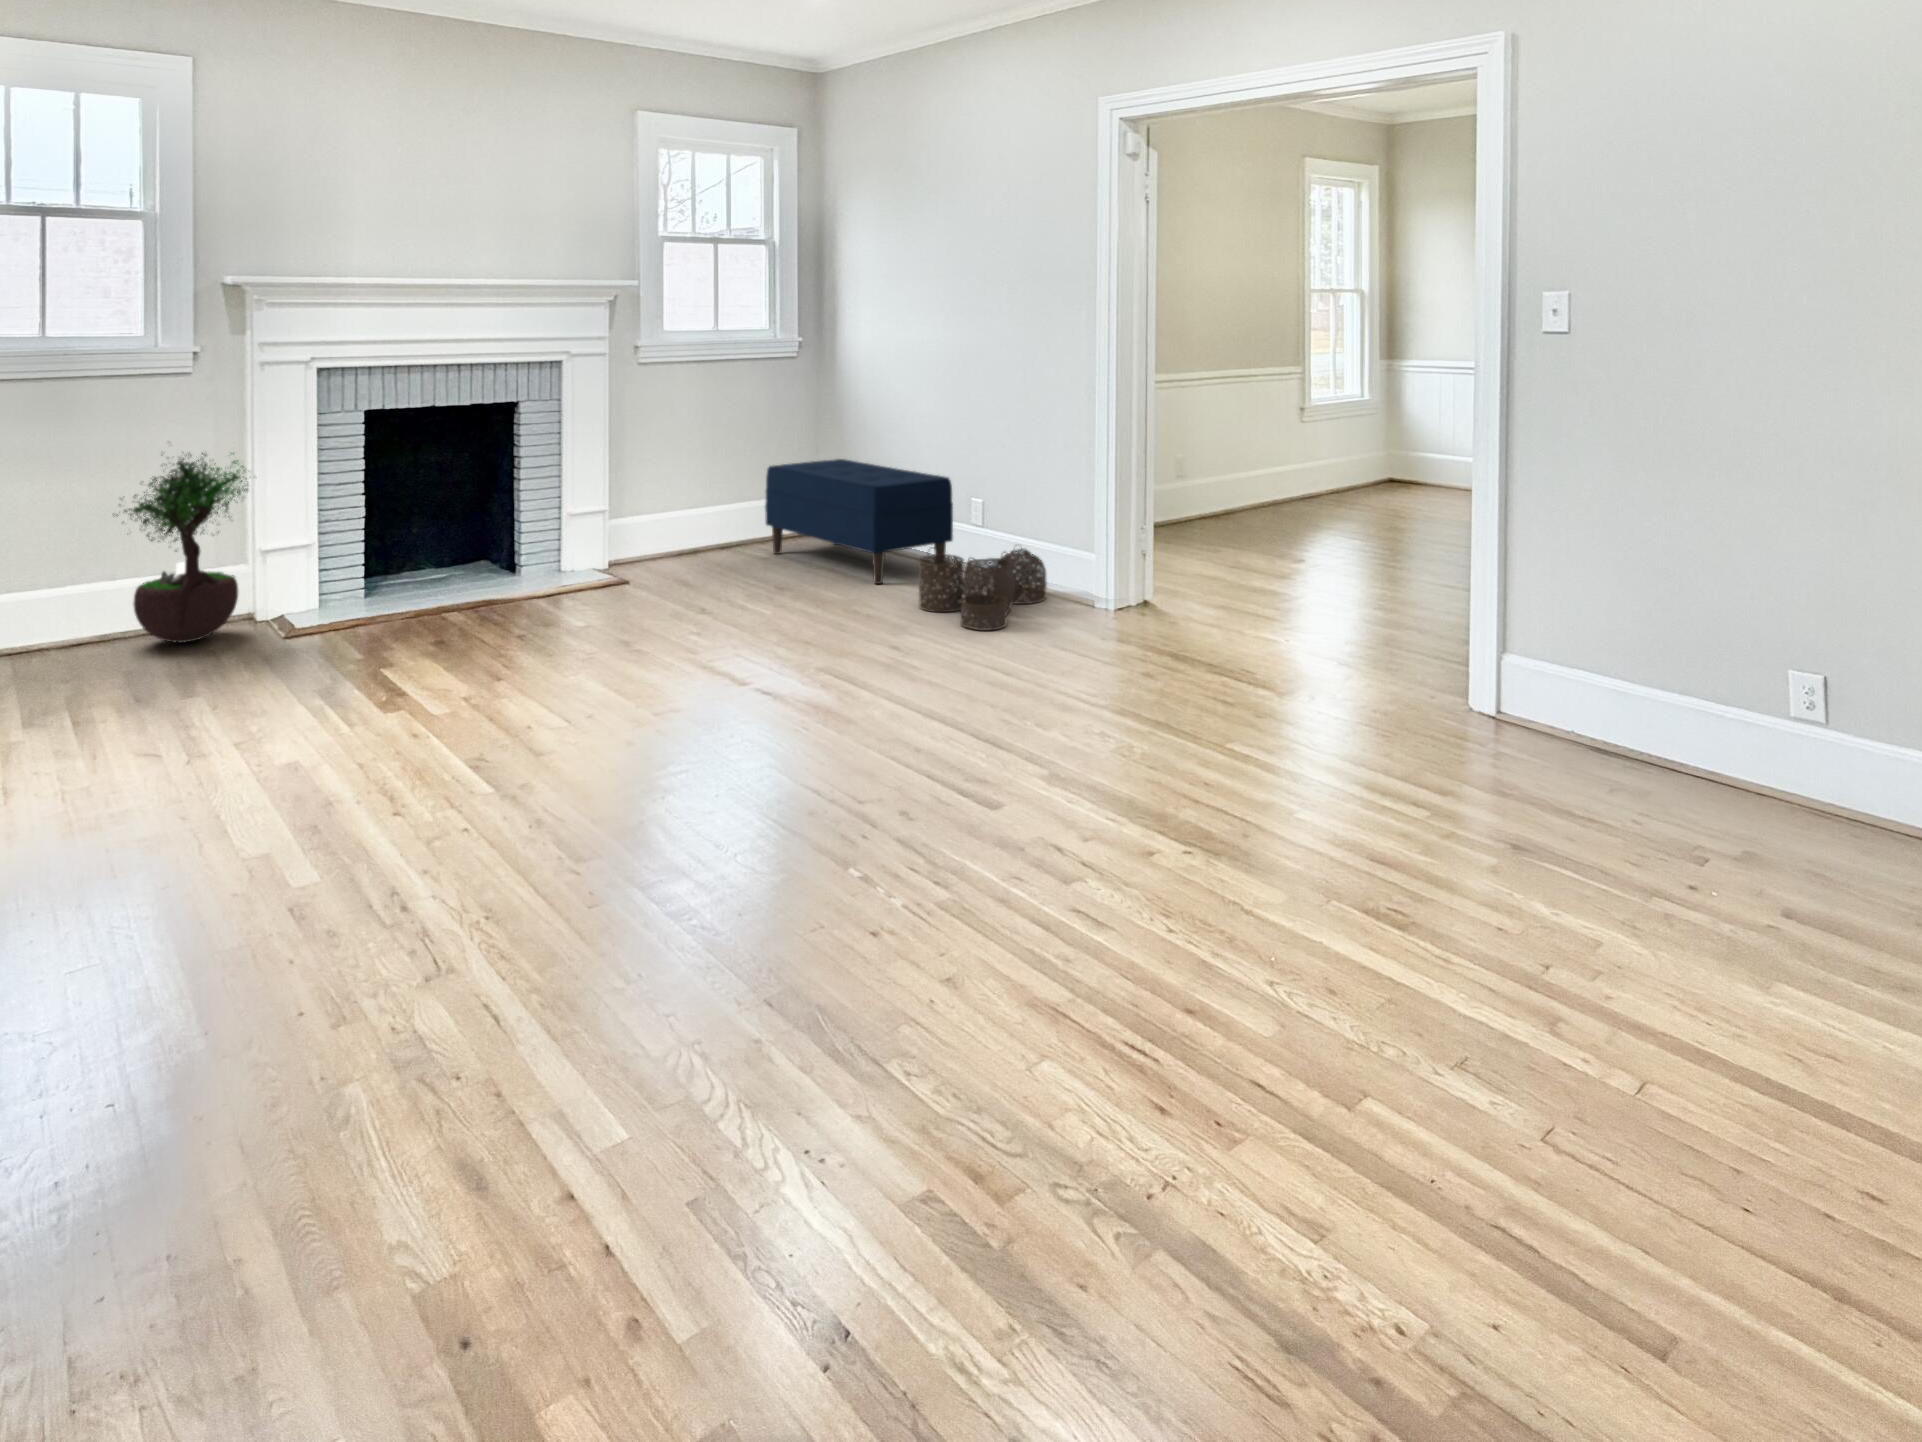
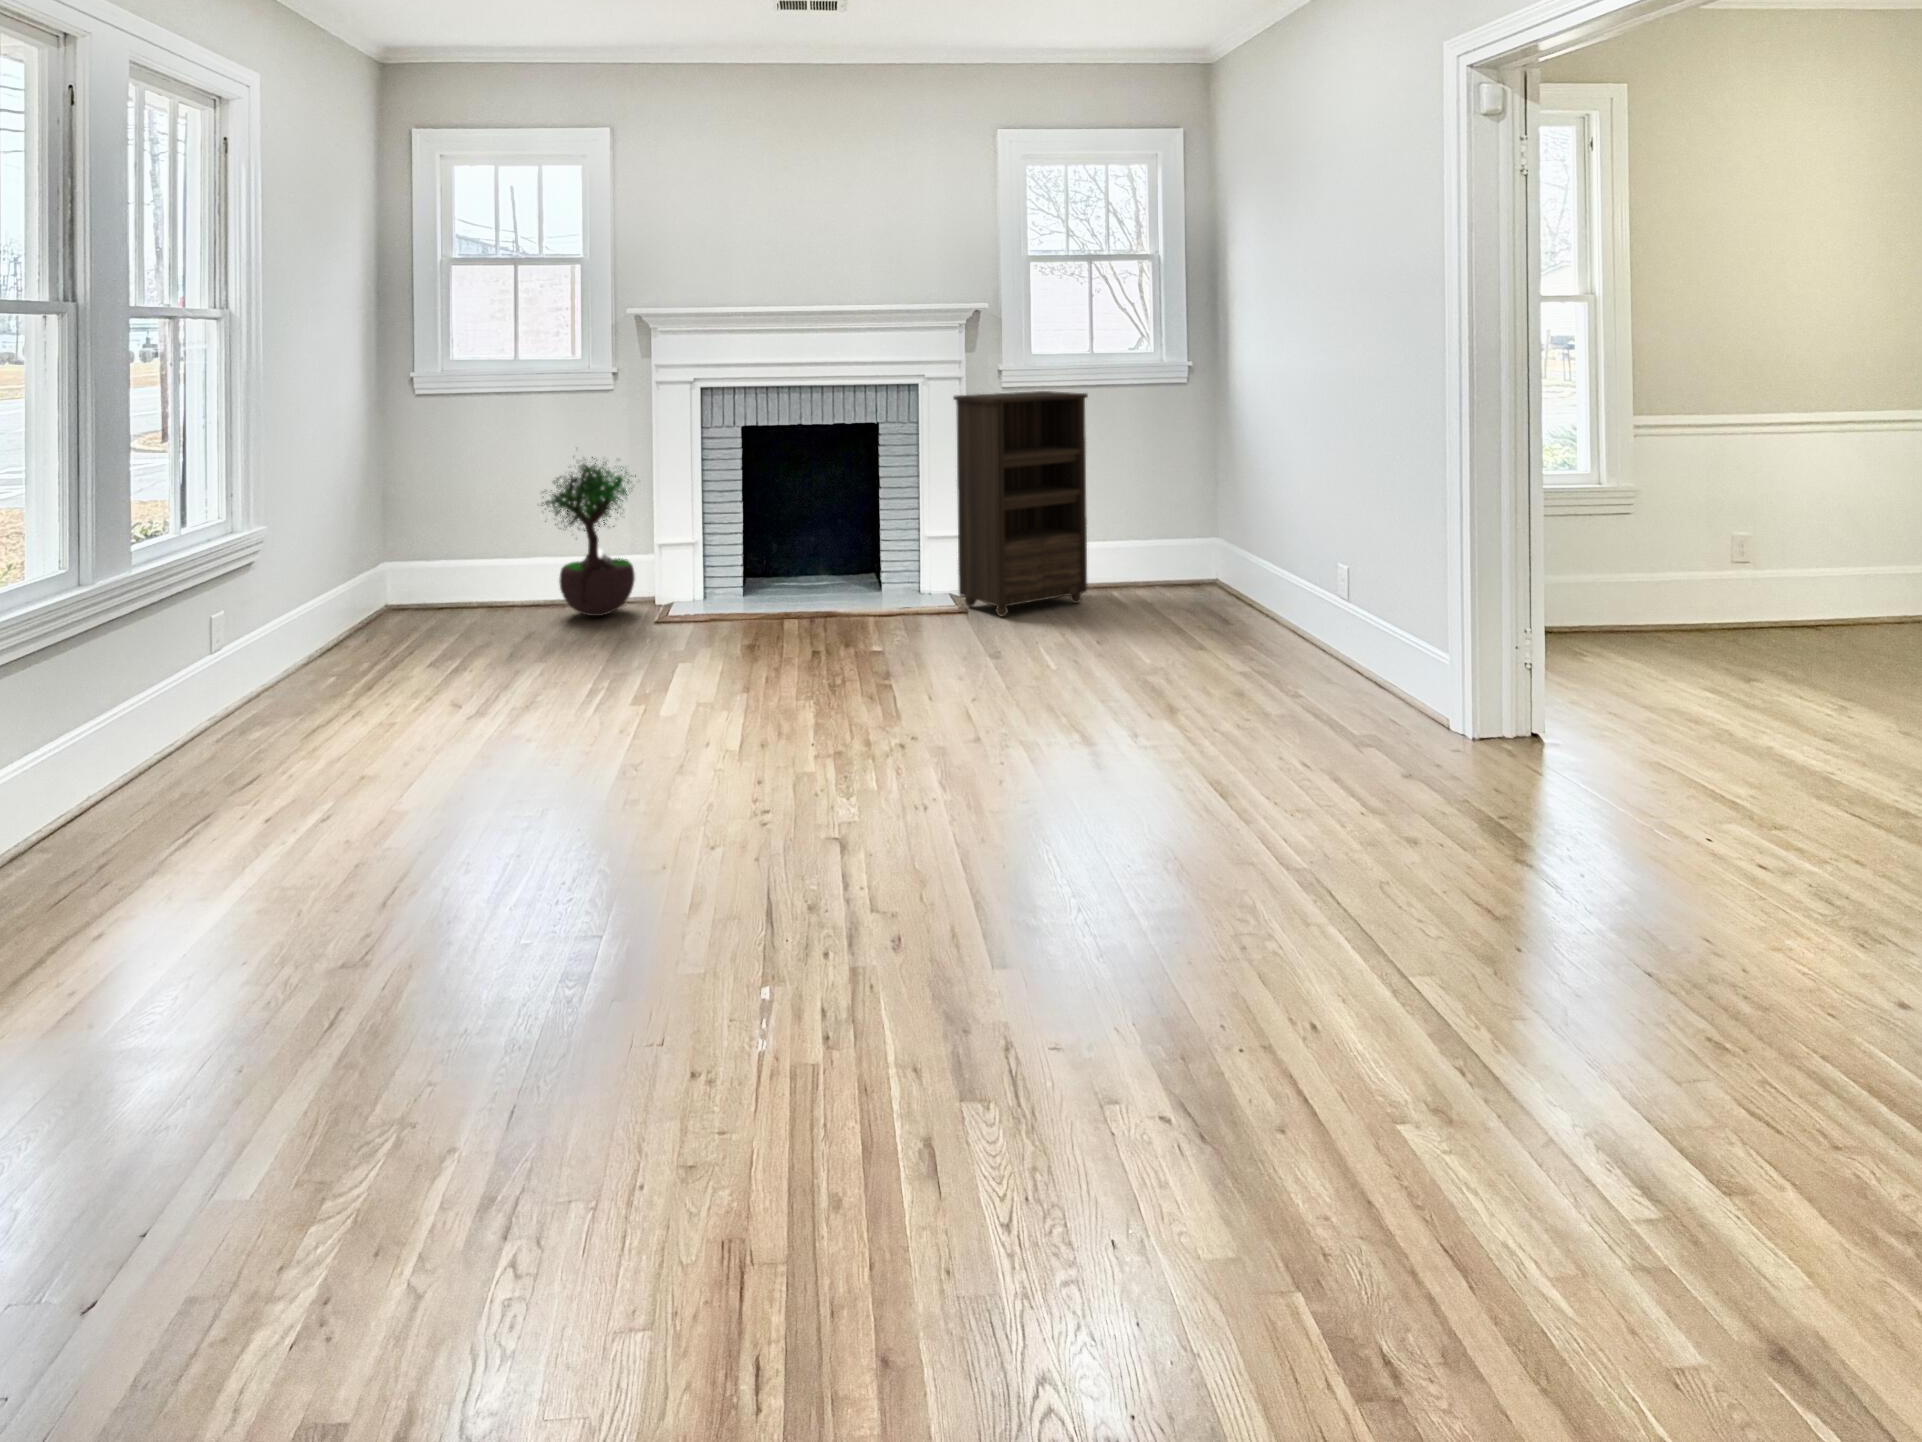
bookshelf: none [608,366,730,582] -> present [953,391,1088,616]
bench: present [765,459,953,584] -> none [1136,500,1318,652]
woven basket: present [919,547,1047,630] -> none [1222,617,1402,732]

